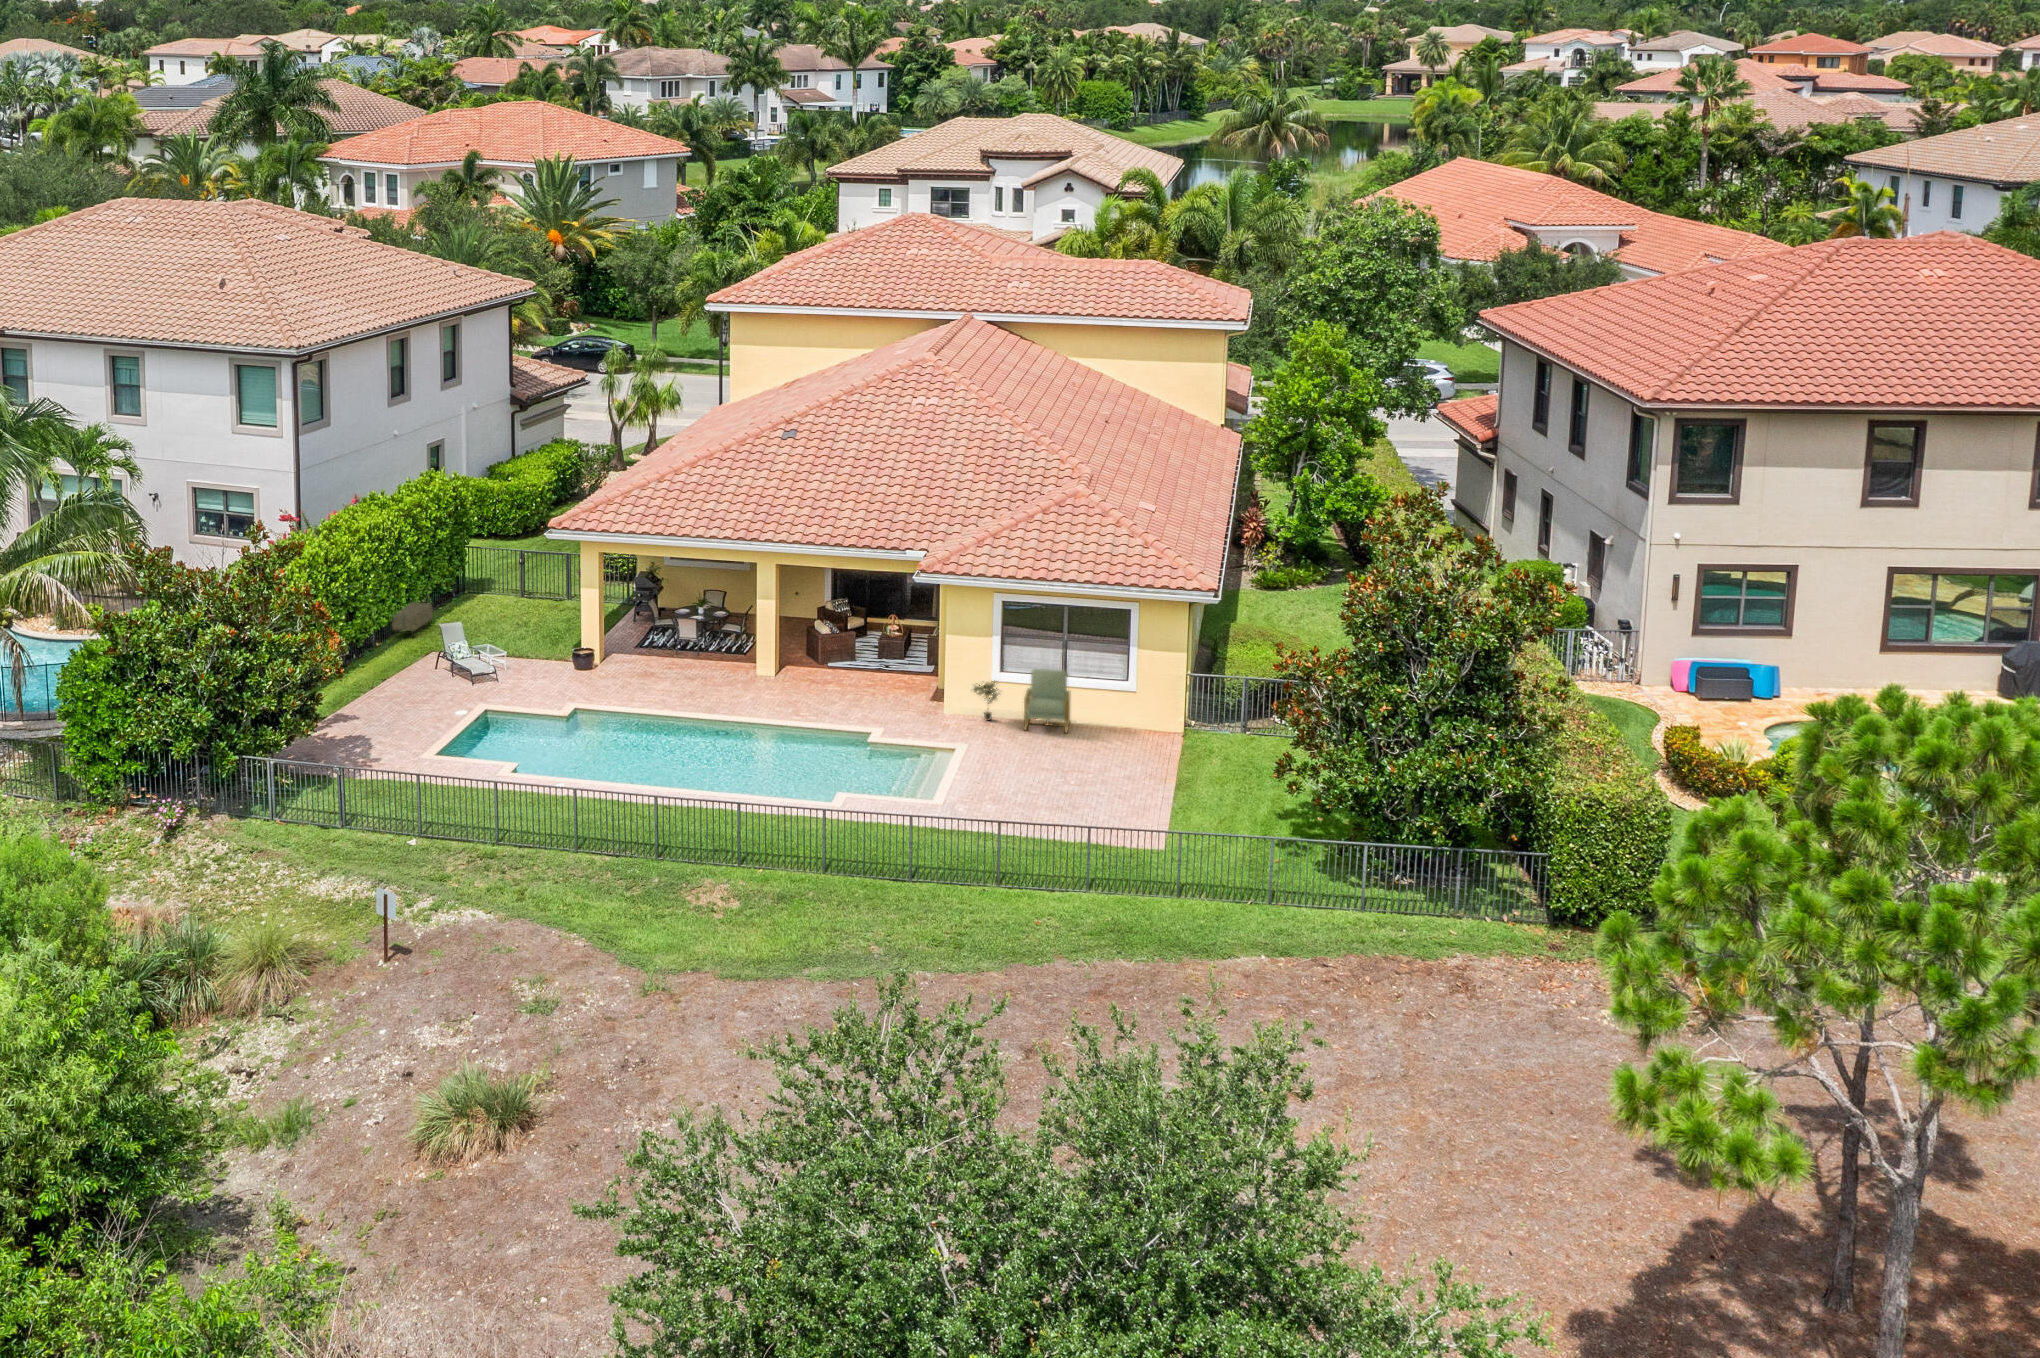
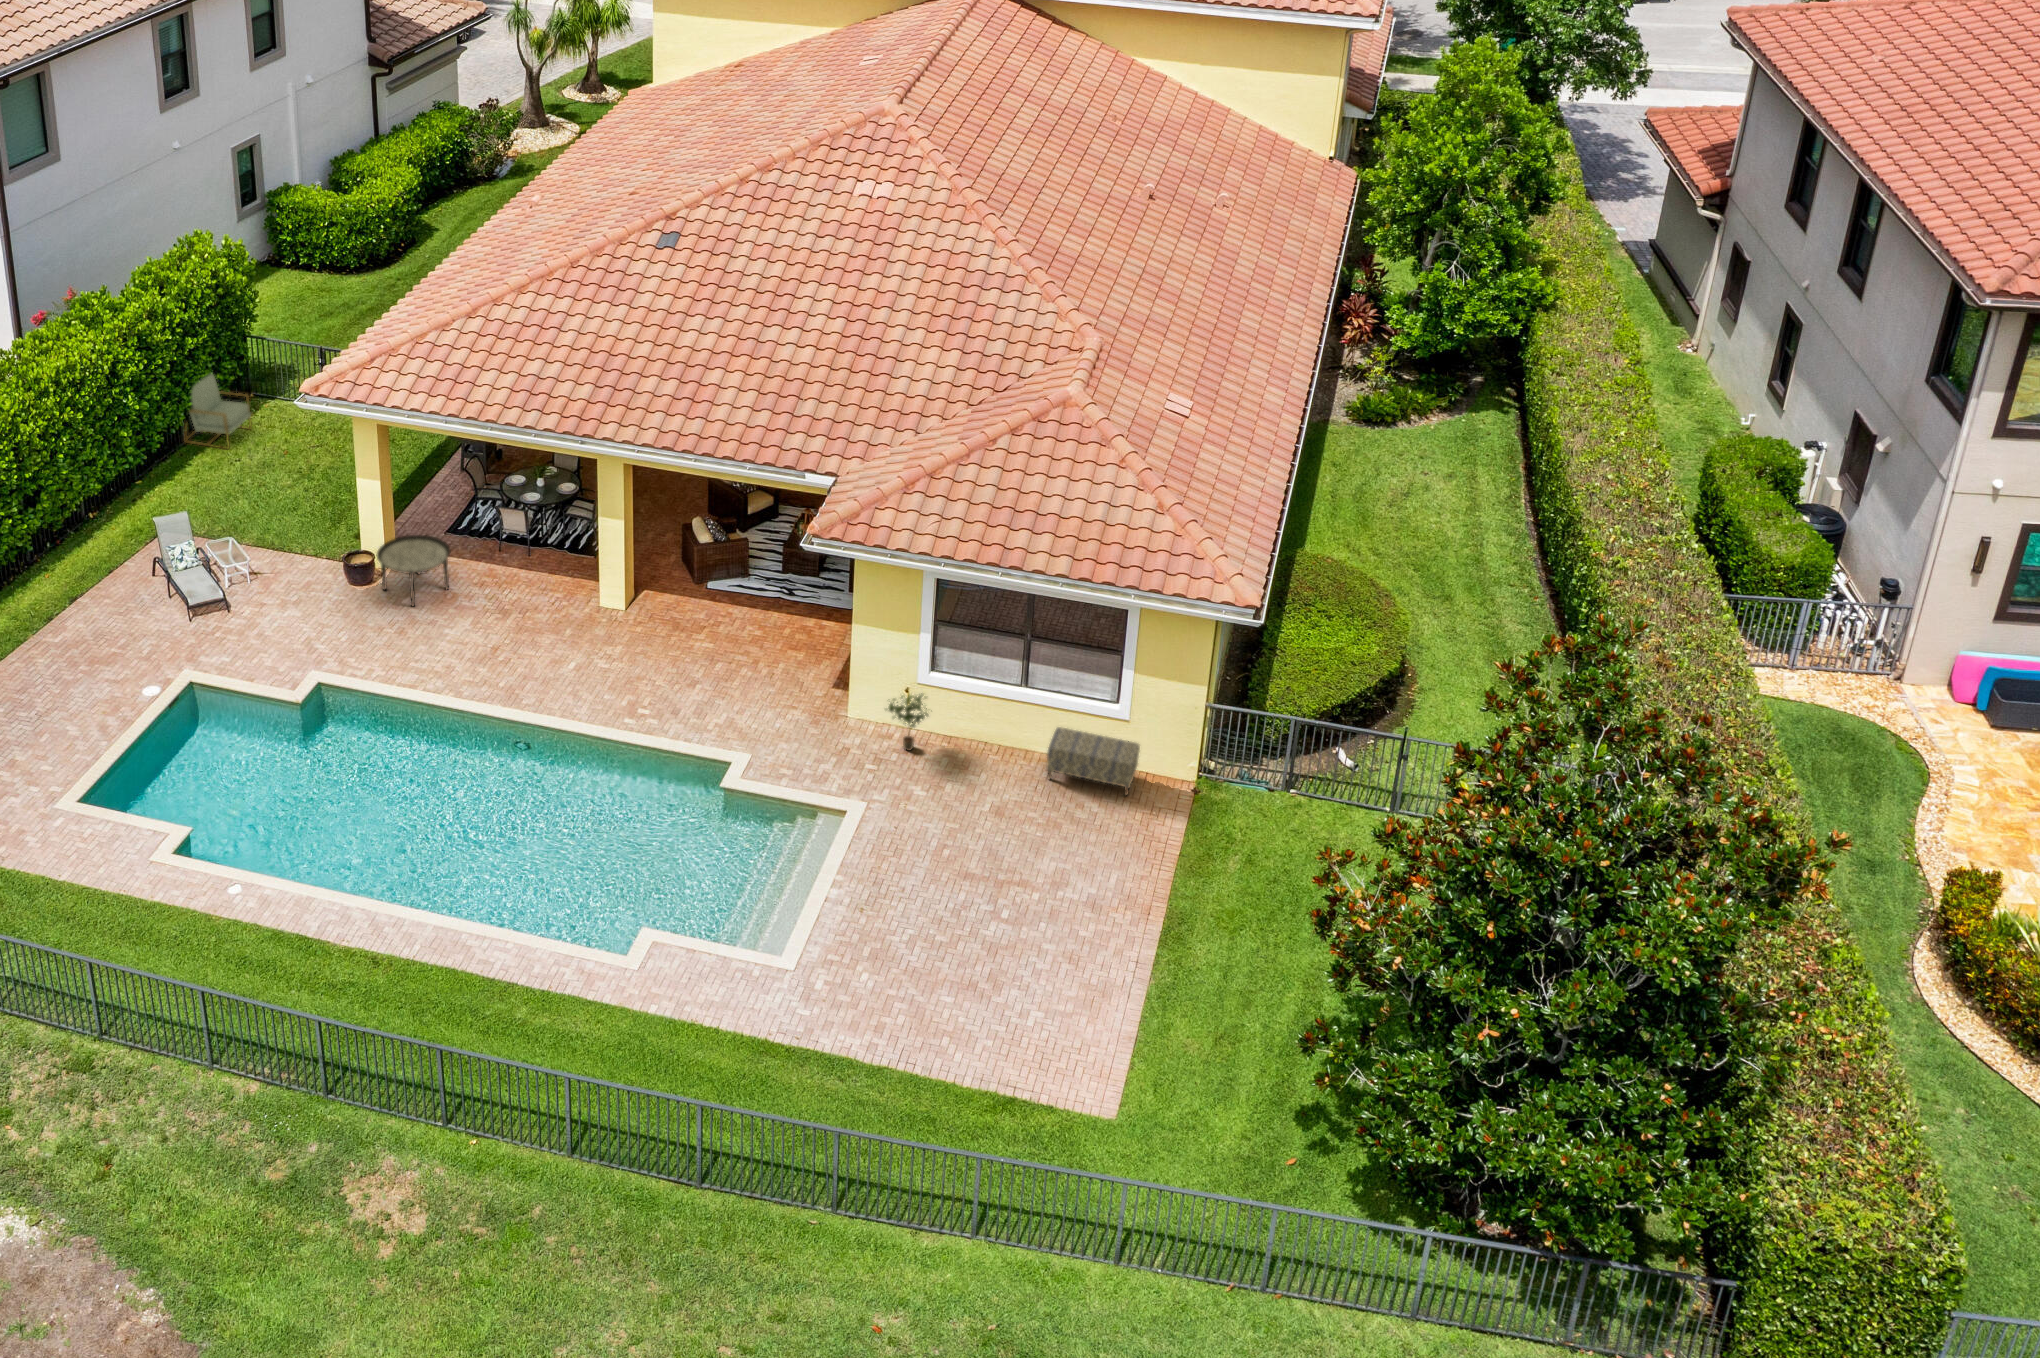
bench: present [392,602,433,635] -> present [1047,727,1140,795]
round table: none [598,632,649,675] -> present [376,535,450,606]
chair: present [1024,669,1070,732] -> present [185,374,252,449]

